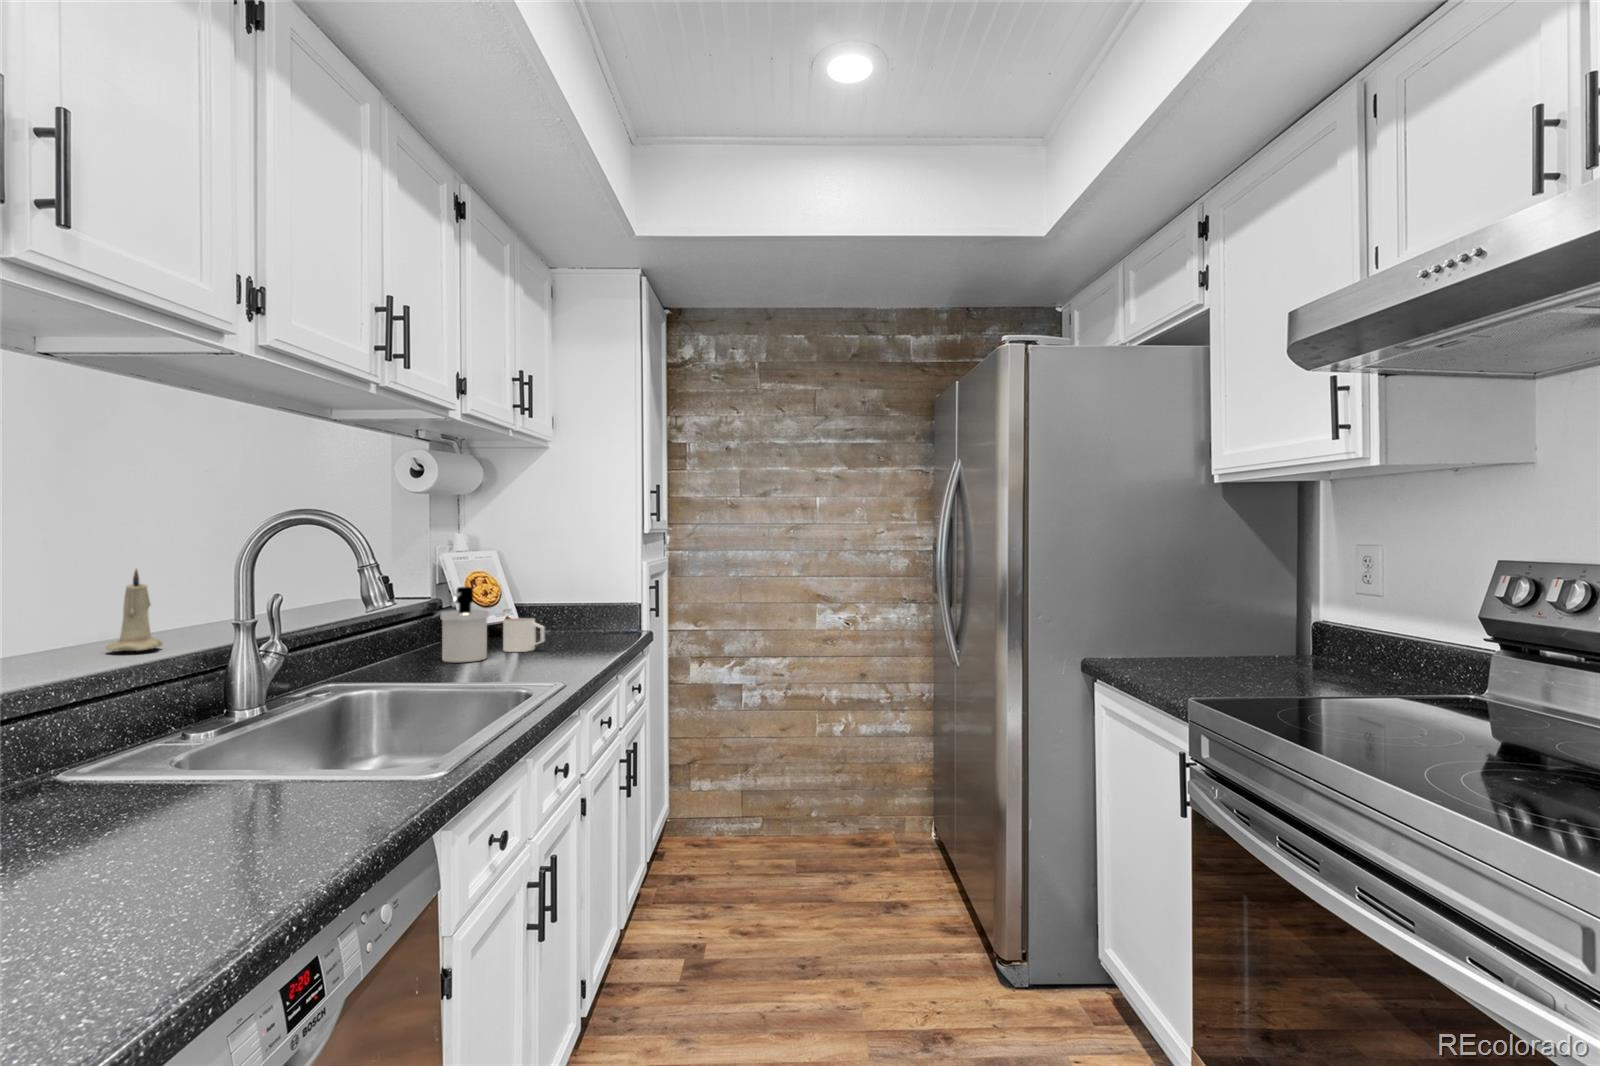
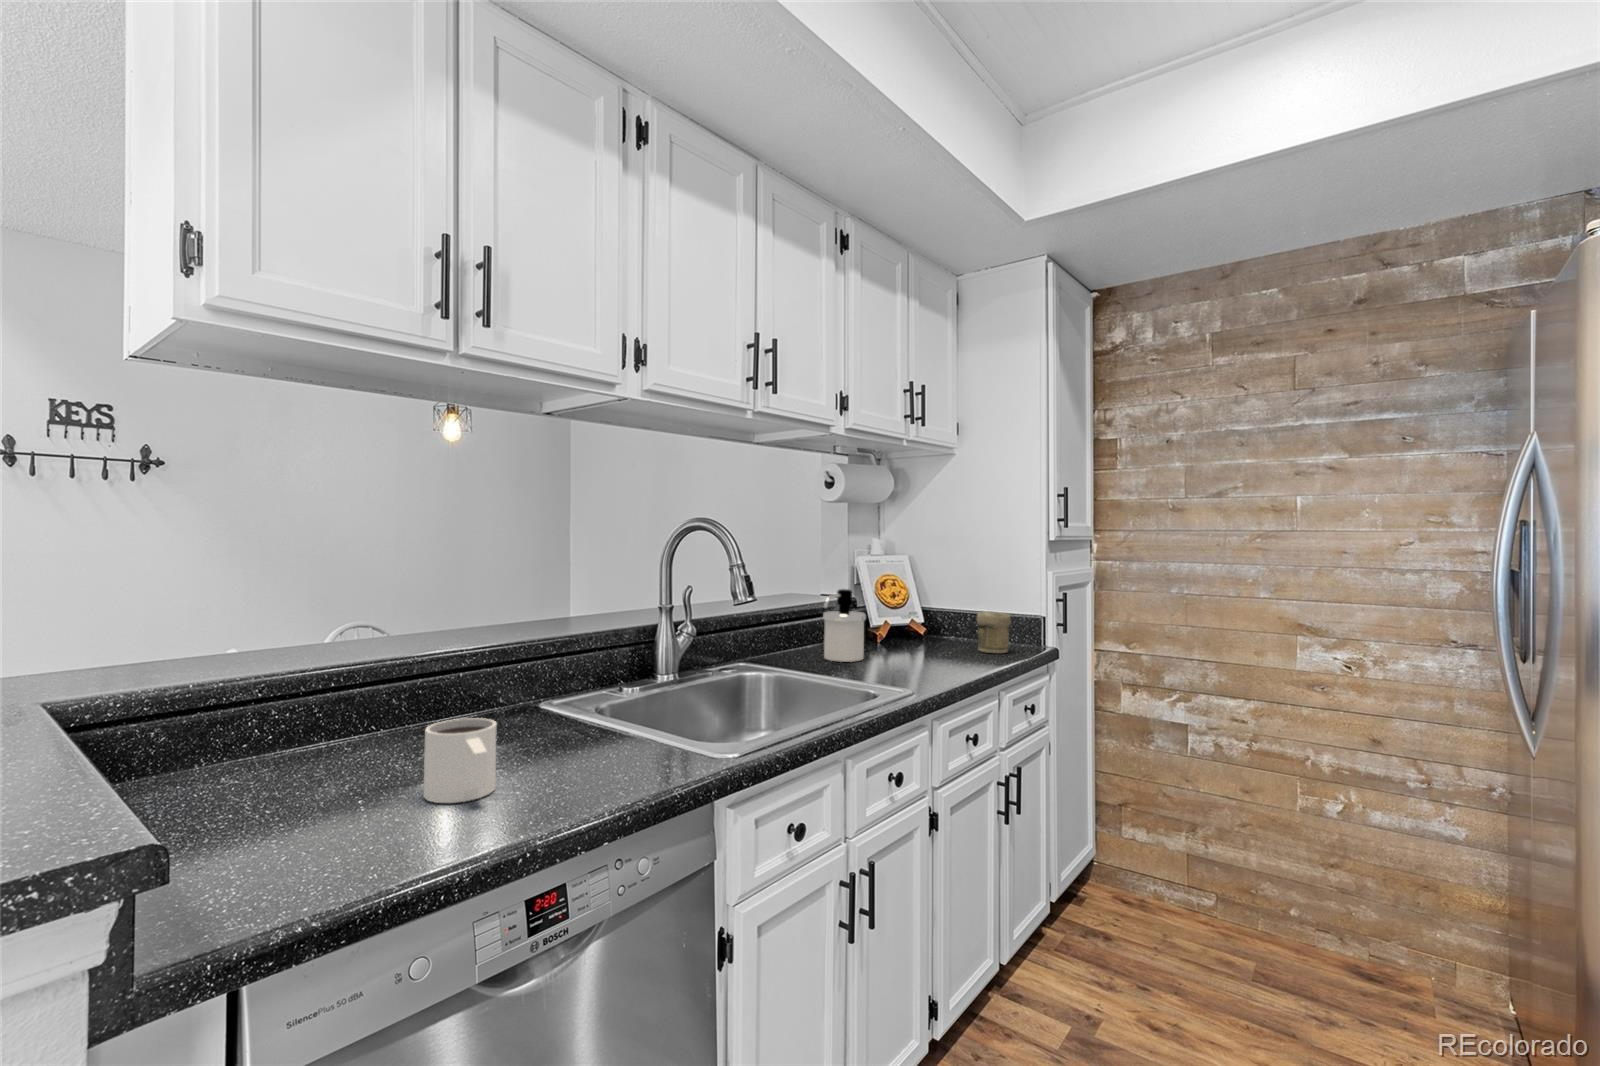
candle: present [106,569,163,651] -> none [542,561,580,626]
jar: none [585,601,617,640] -> present [977,611,1011,653]
mug: present [503,618,545,652] -> present [424,718,497,803]

